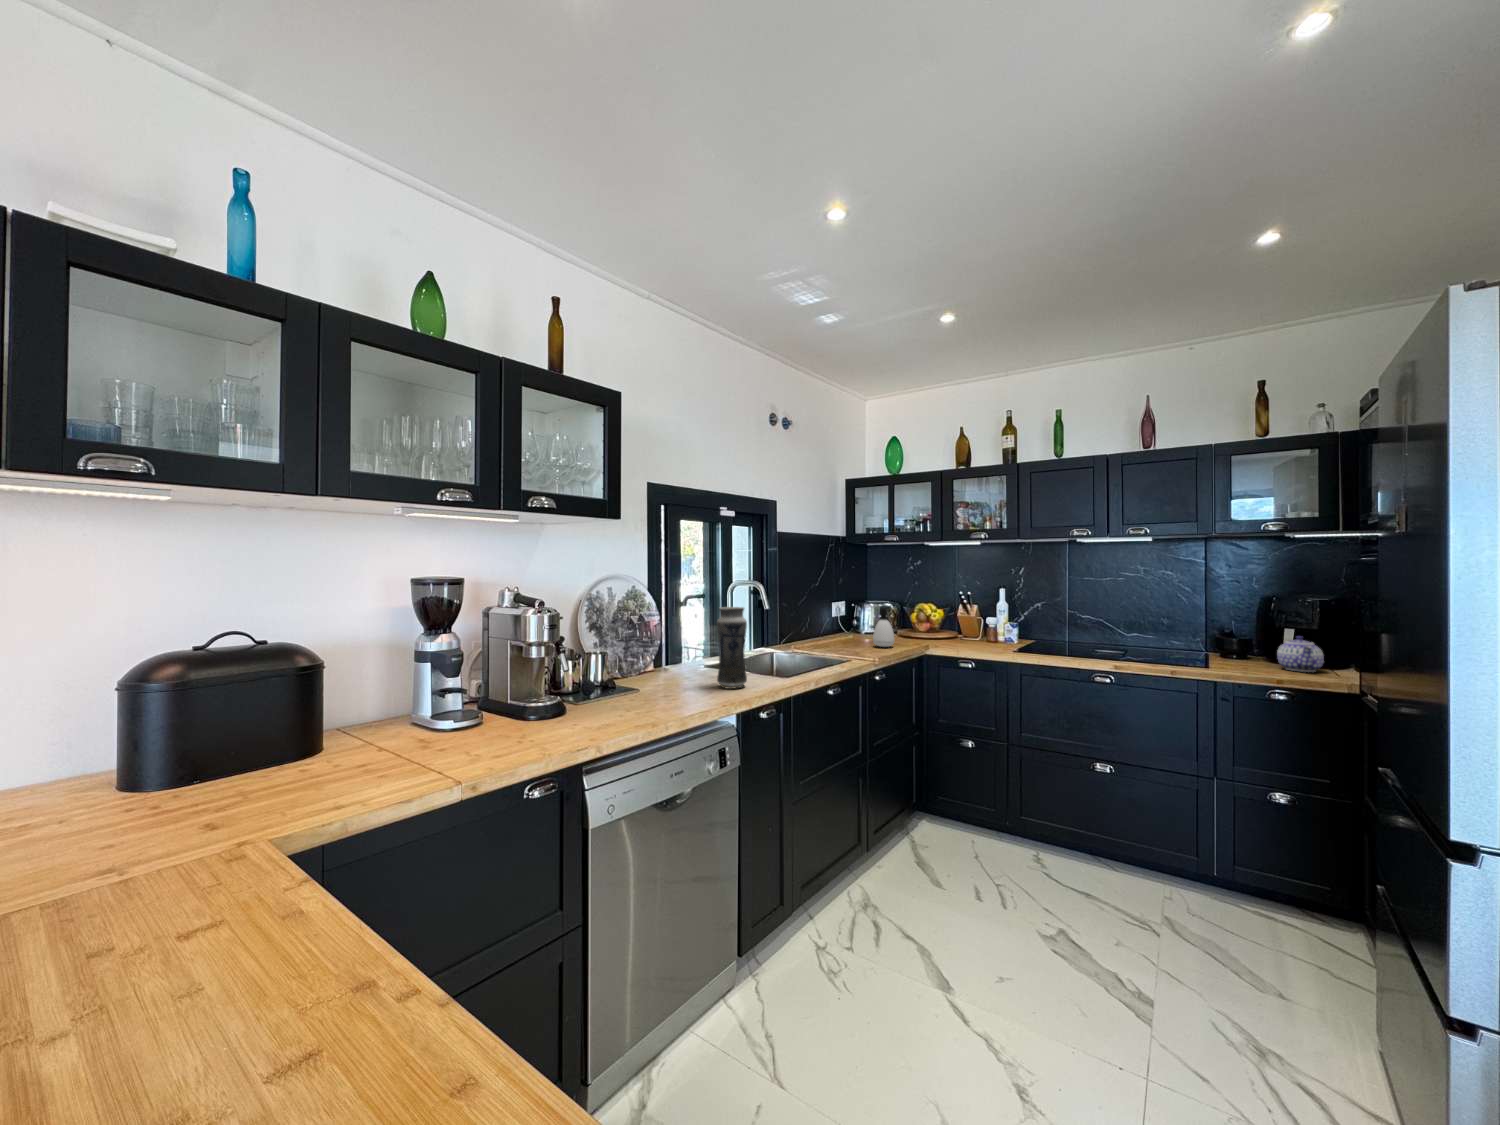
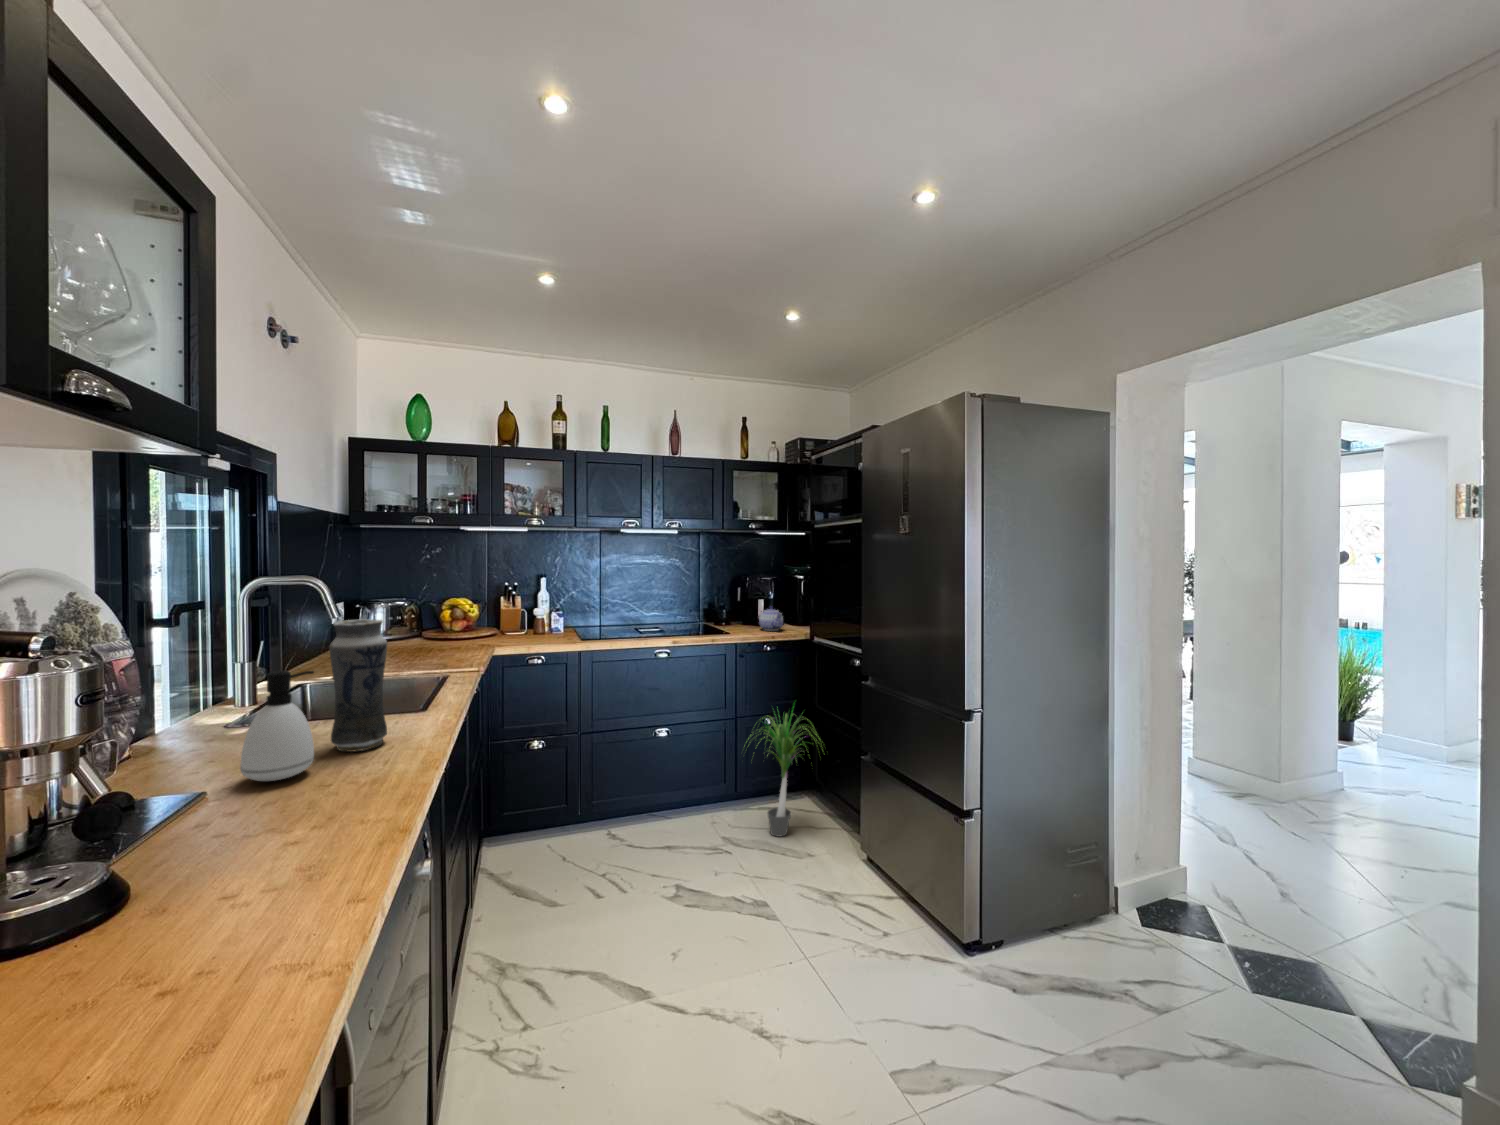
soap dispenser: present [873,608,894,647] -> present [240,671,314,781]
potted plant: none [1186,764,1349,955] -> present [762,711,820,836]

